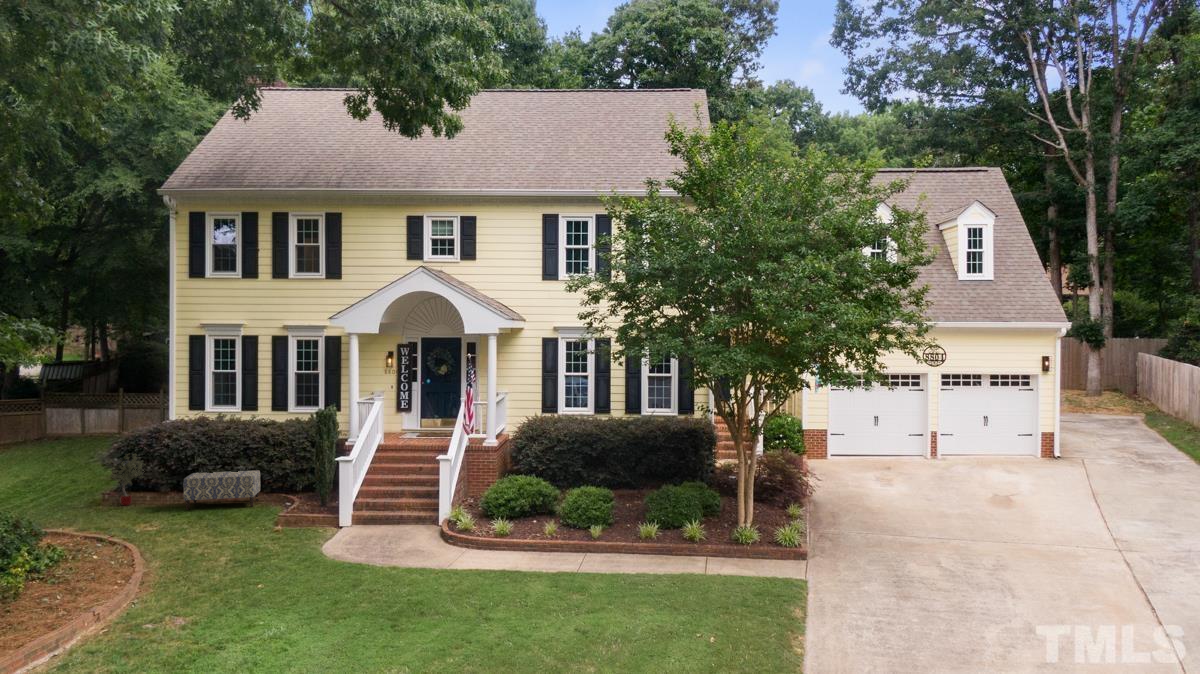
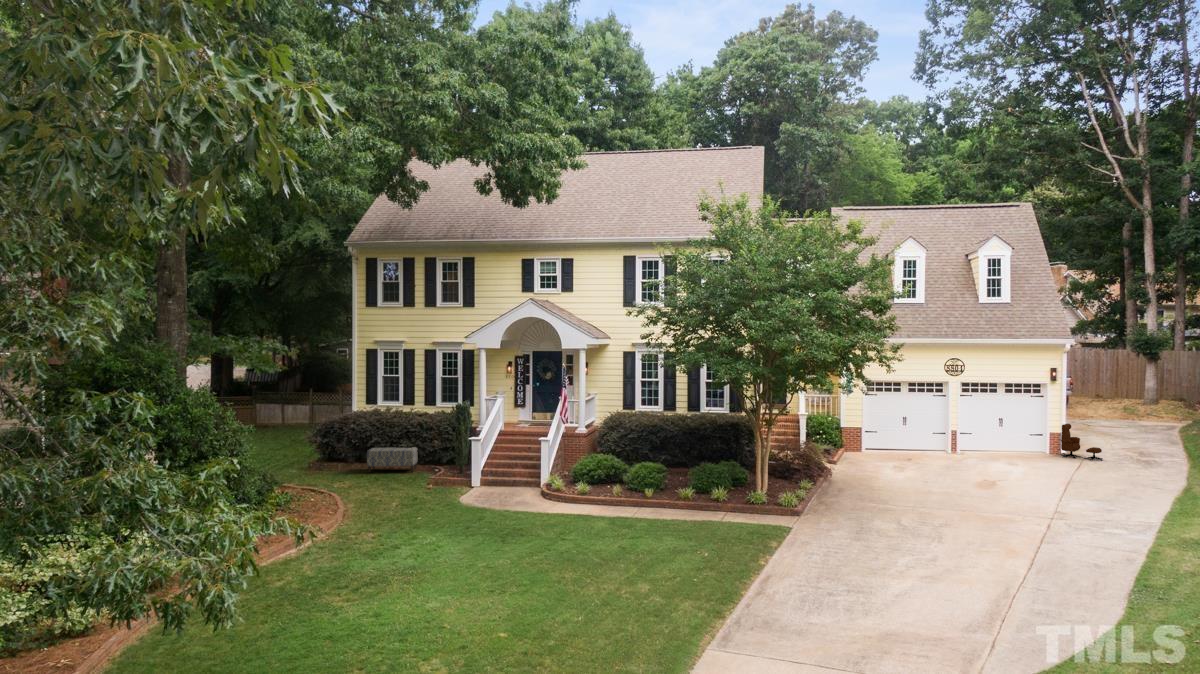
lounge chair: none [1055,420,1106,463] -> present [1061,424,1102,460]
potted tree: present [111,454,144,506] -> none [317,433,341,469]

